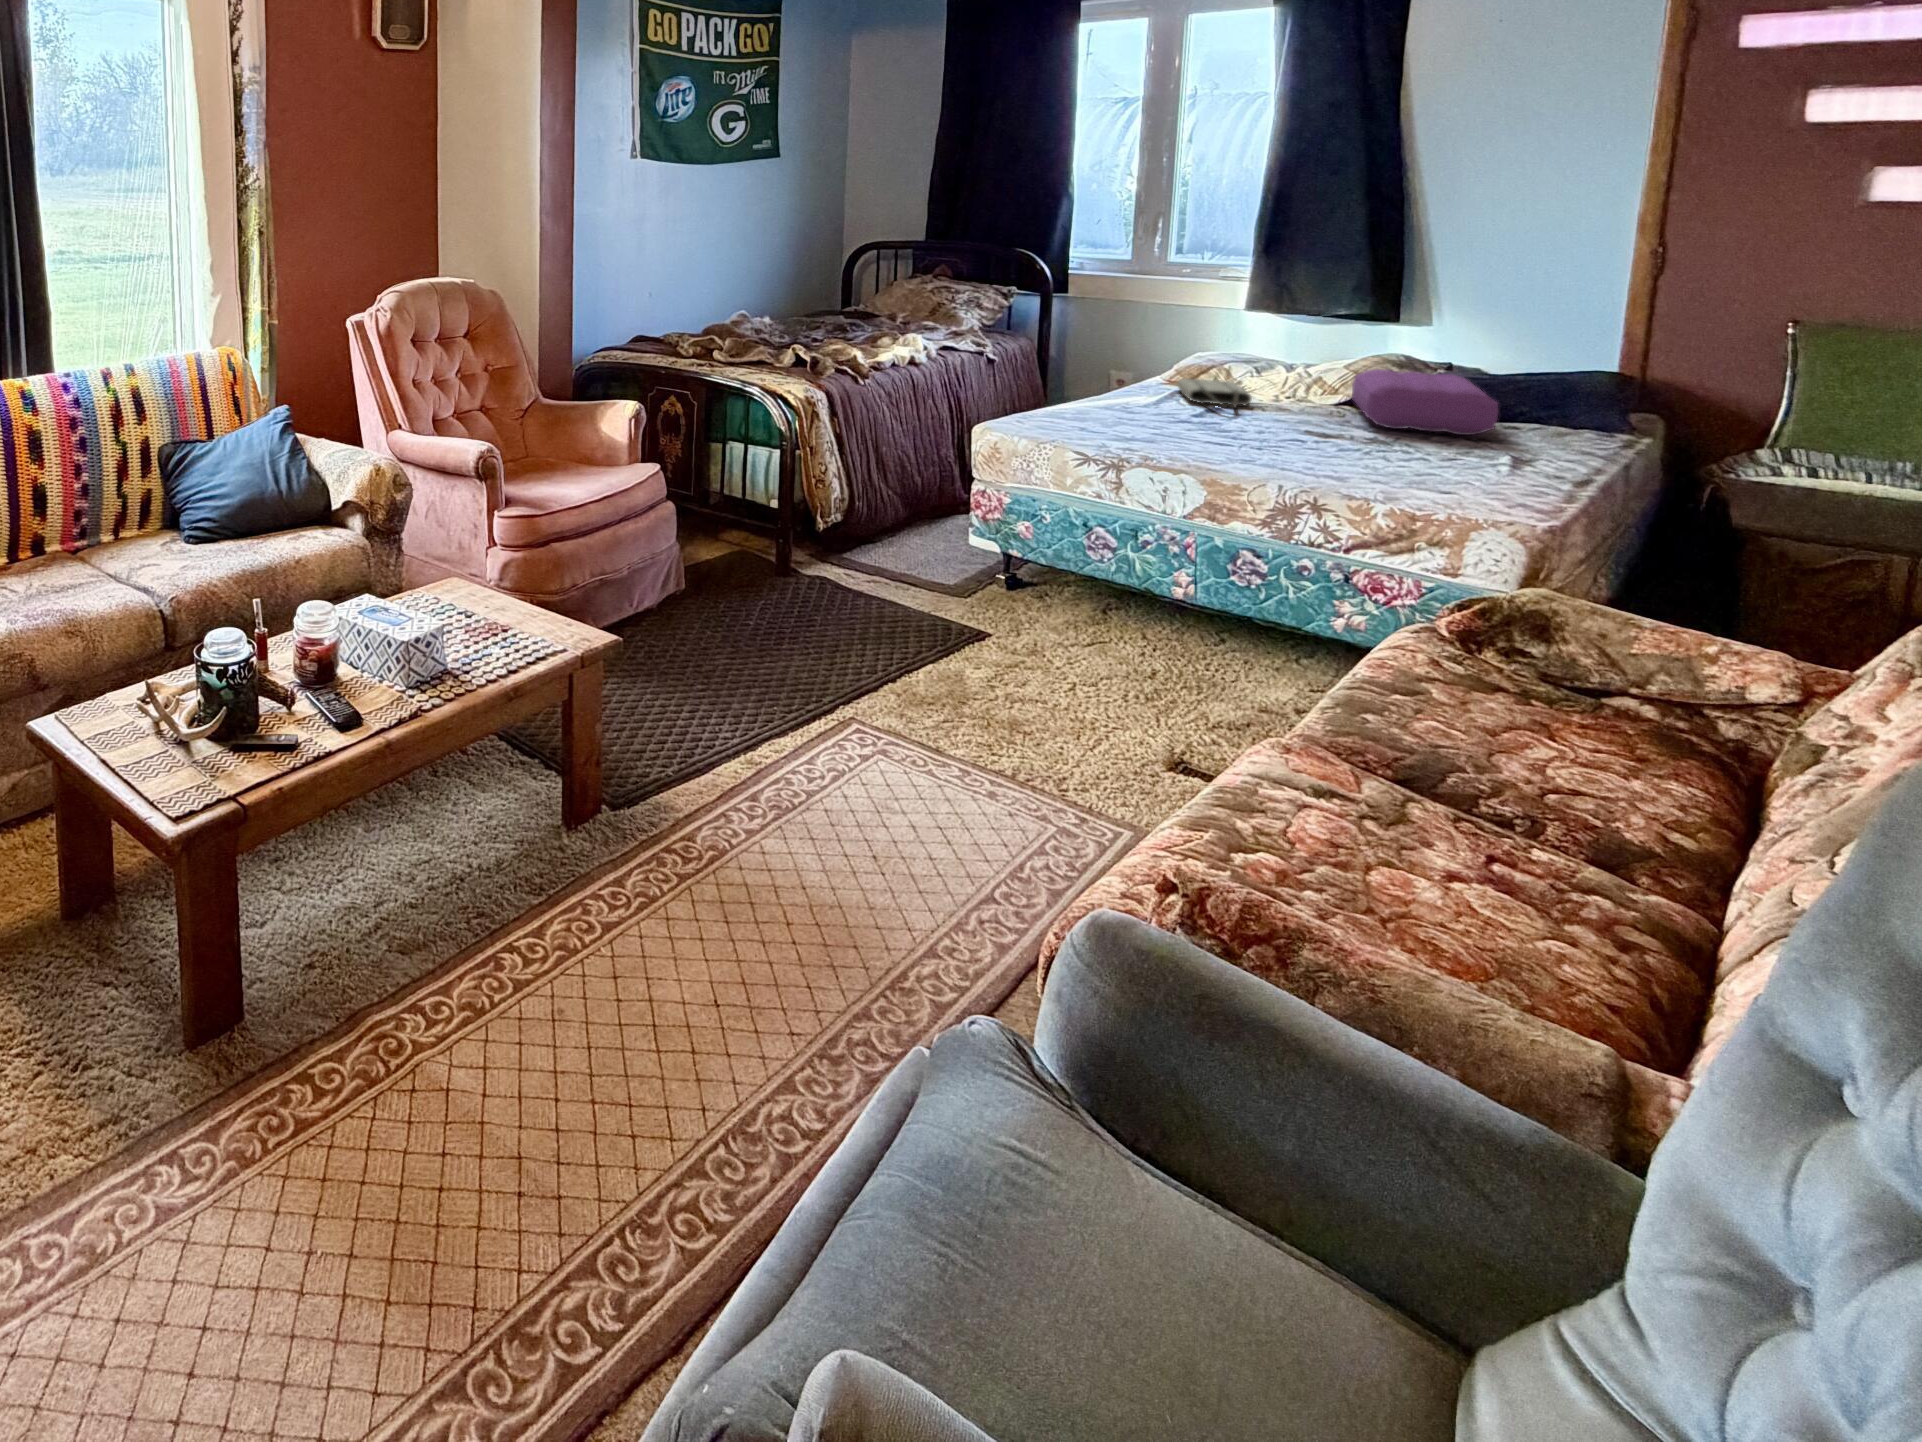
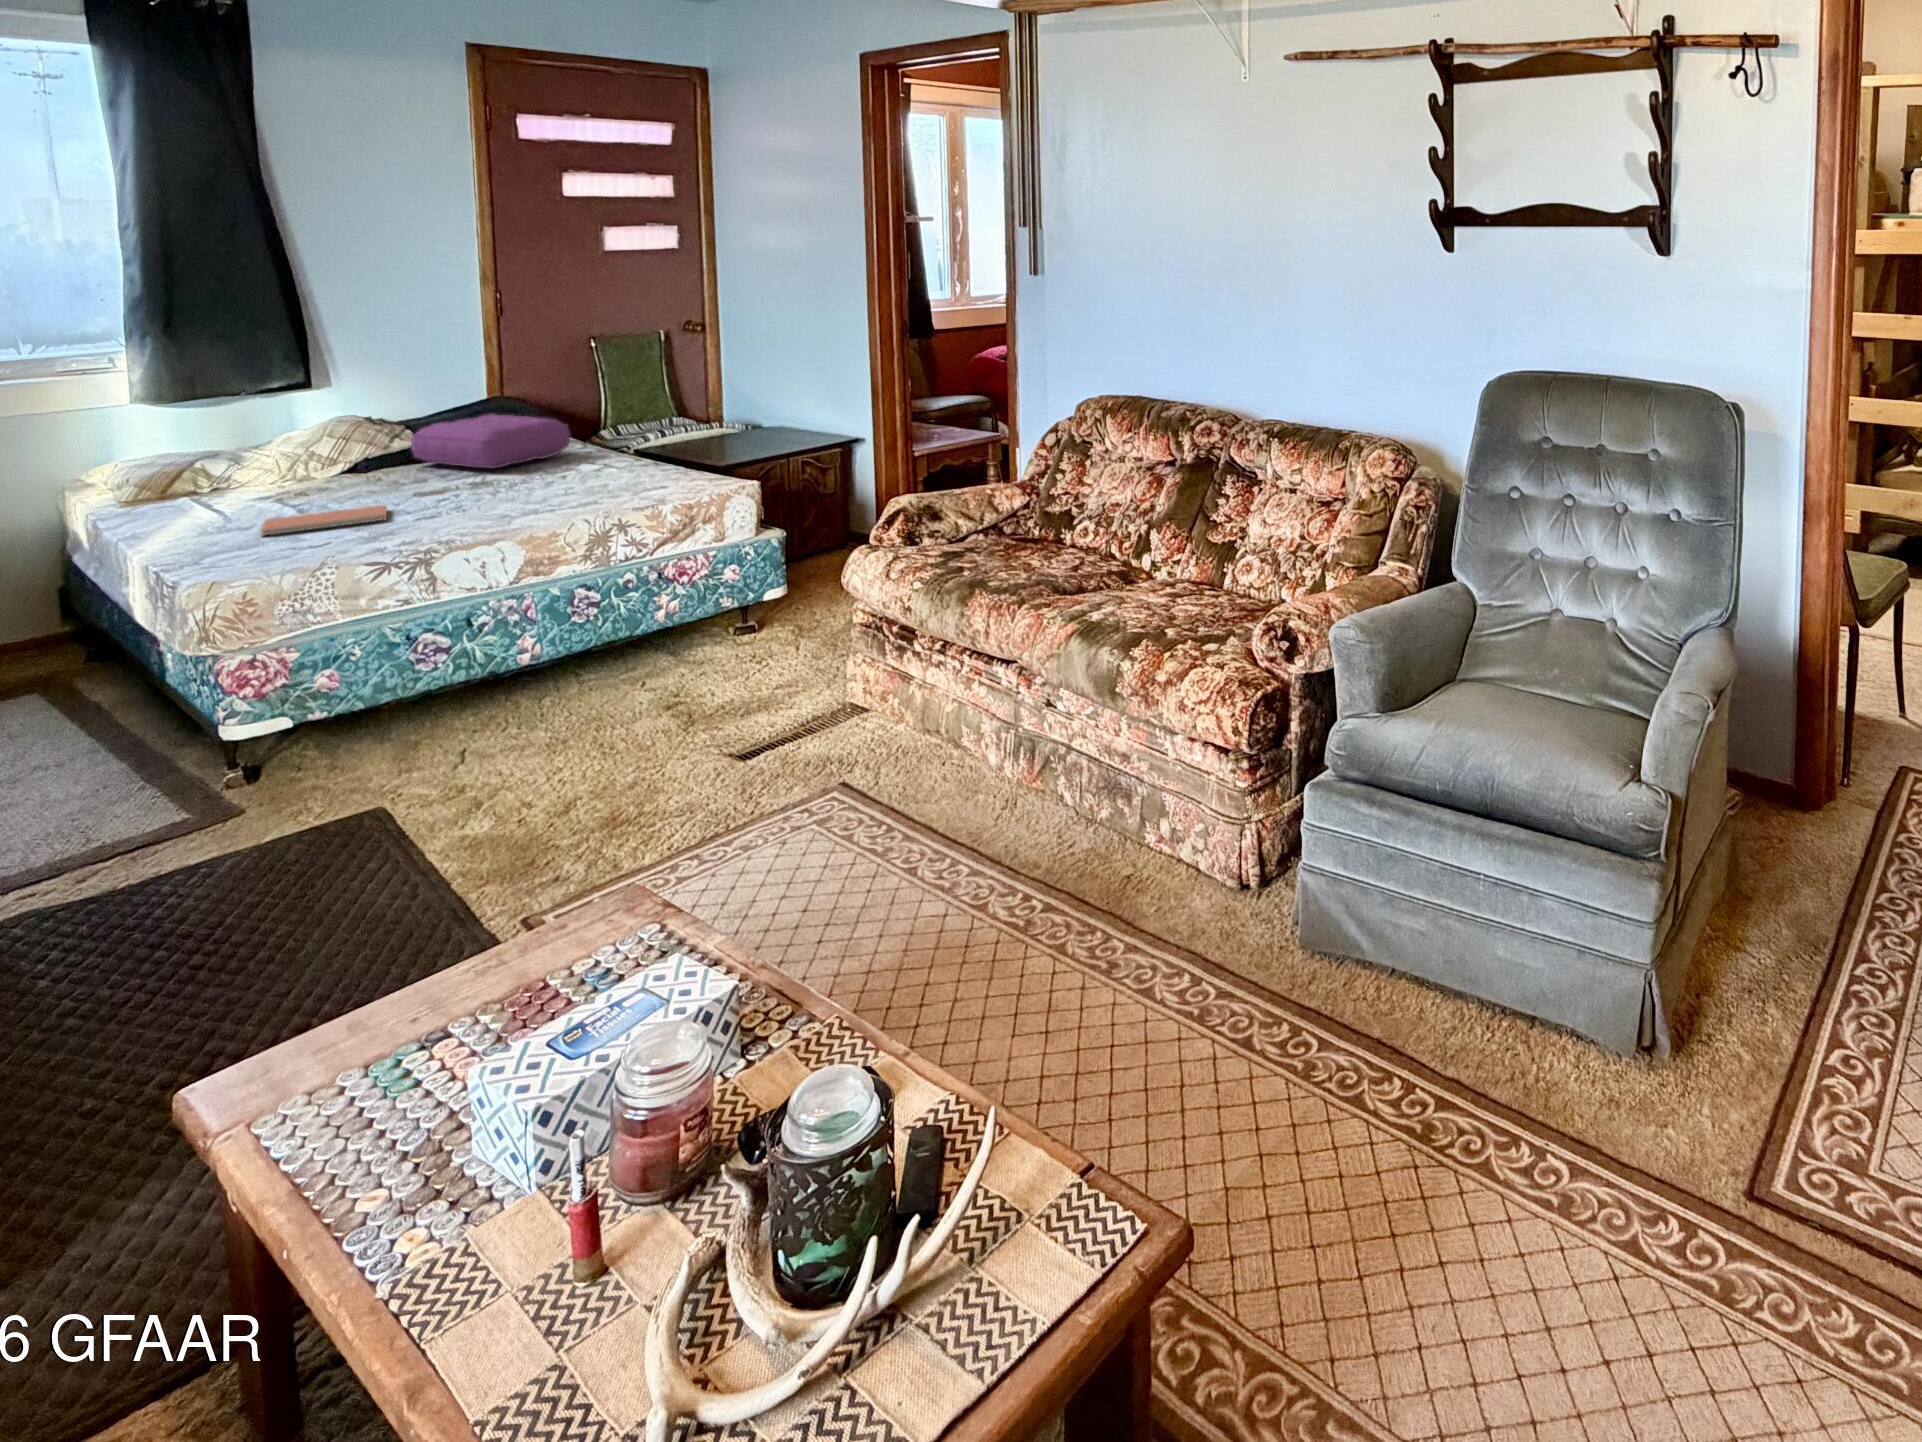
tote bag: present [1178,379,1252,408] -> none [227,474,365,500]
notebook: none [1098,405,1208,430] -> present [261,505,387,535]

